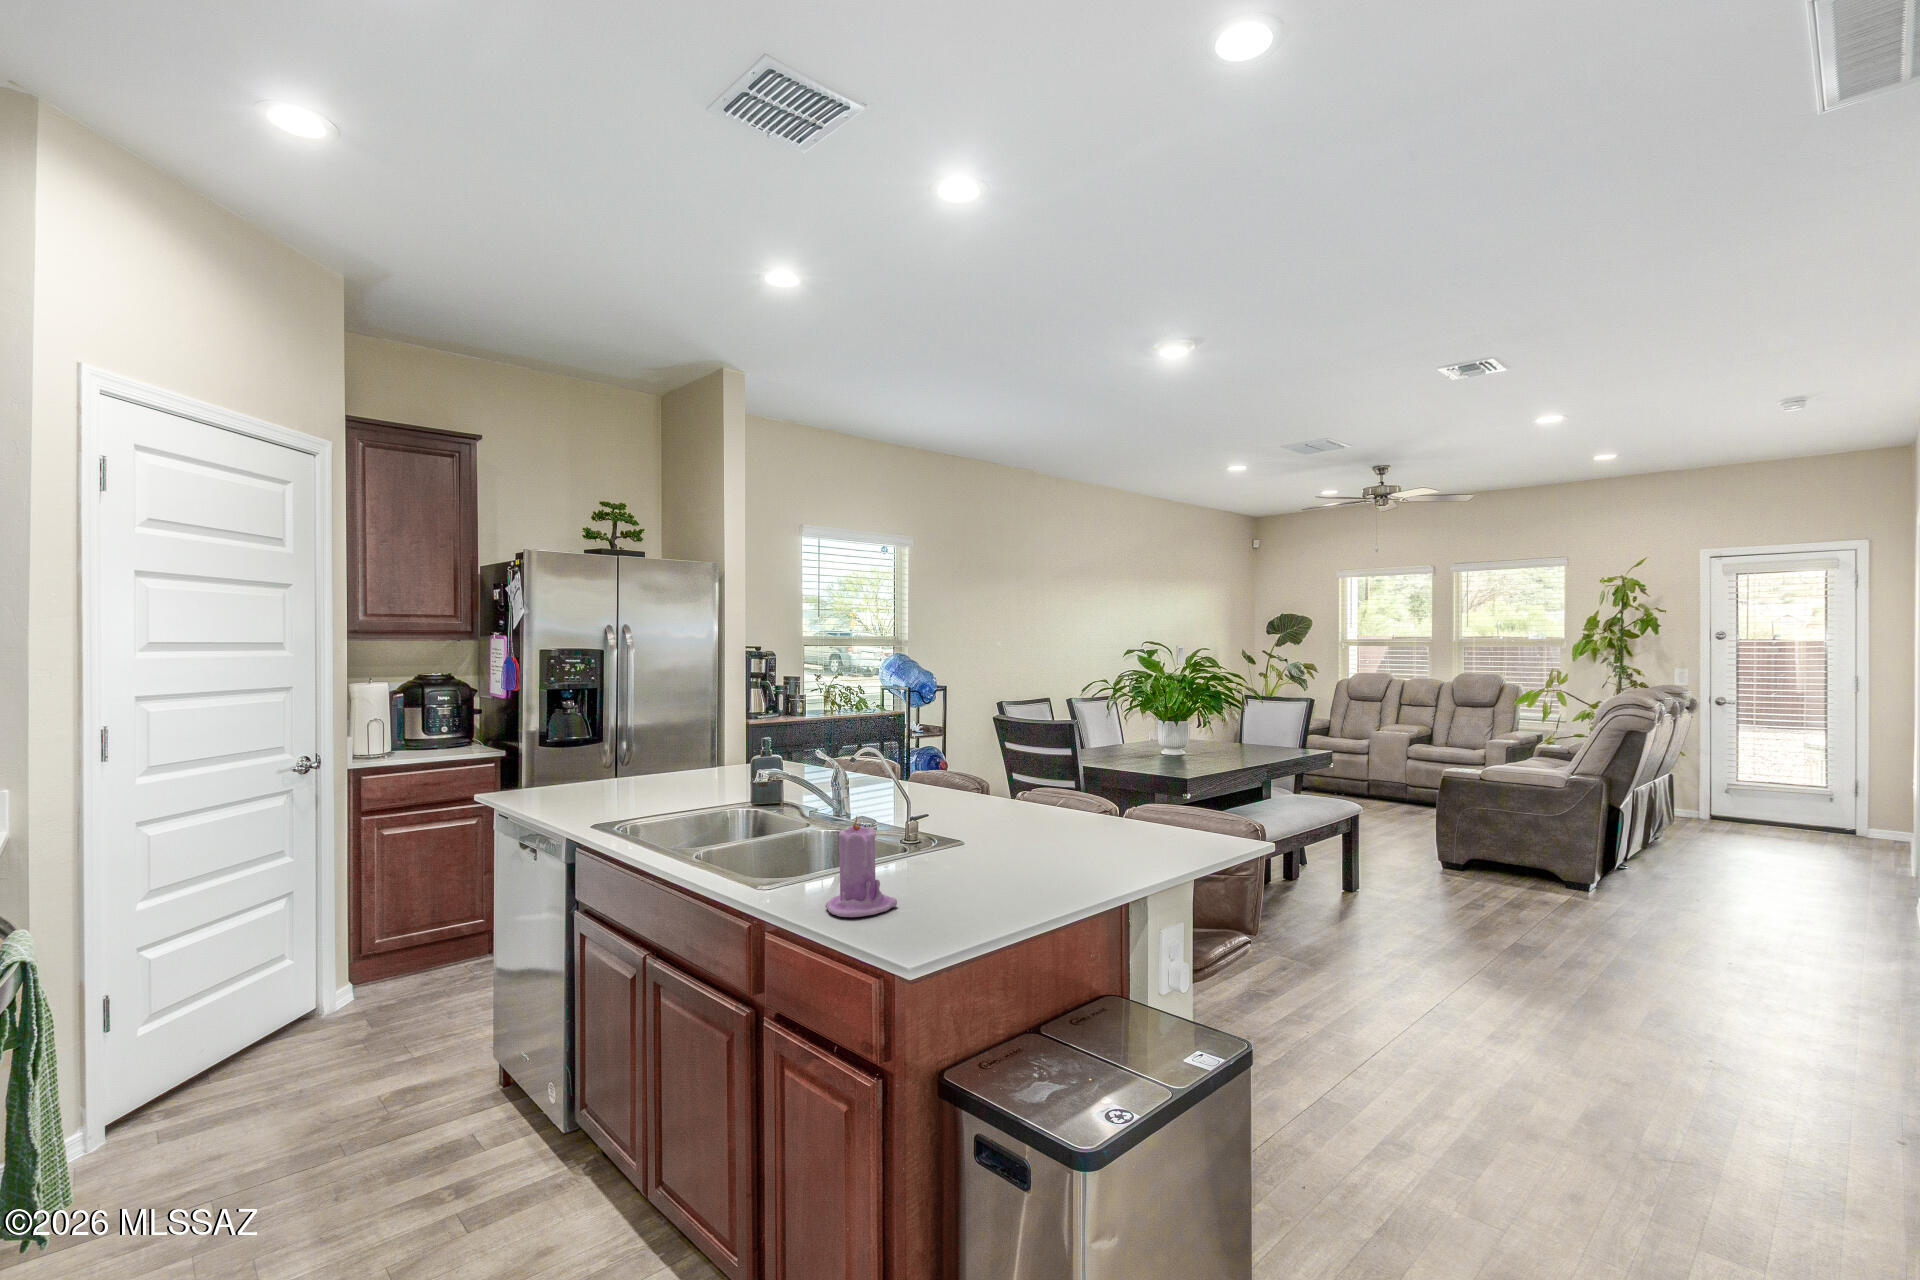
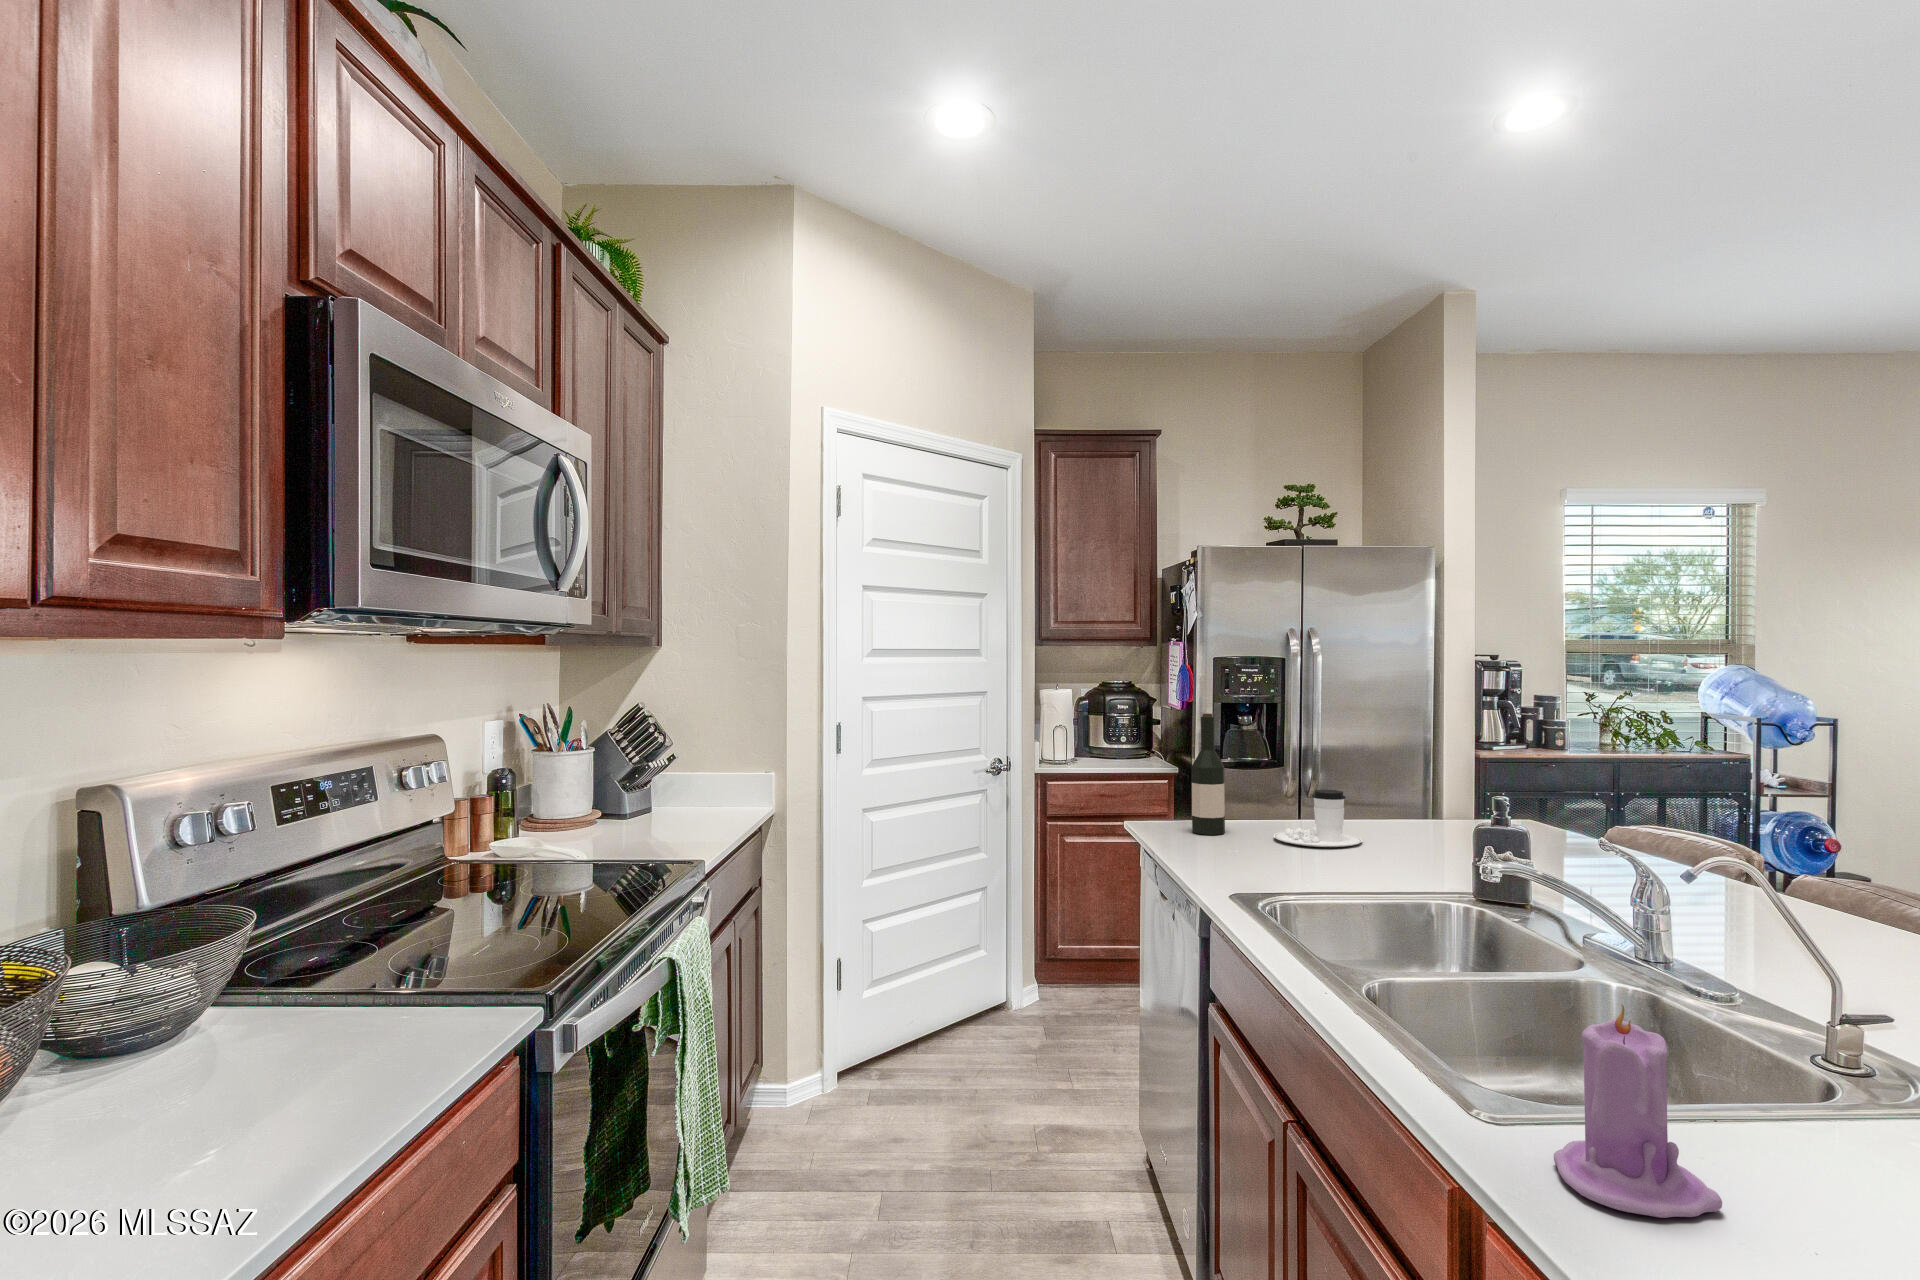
wine bottle: none [542,693,571,794] -> present [1192,713,1225,835]
coffee cup: none [613,747,682,791] -> present [1273,790,1362,847]

